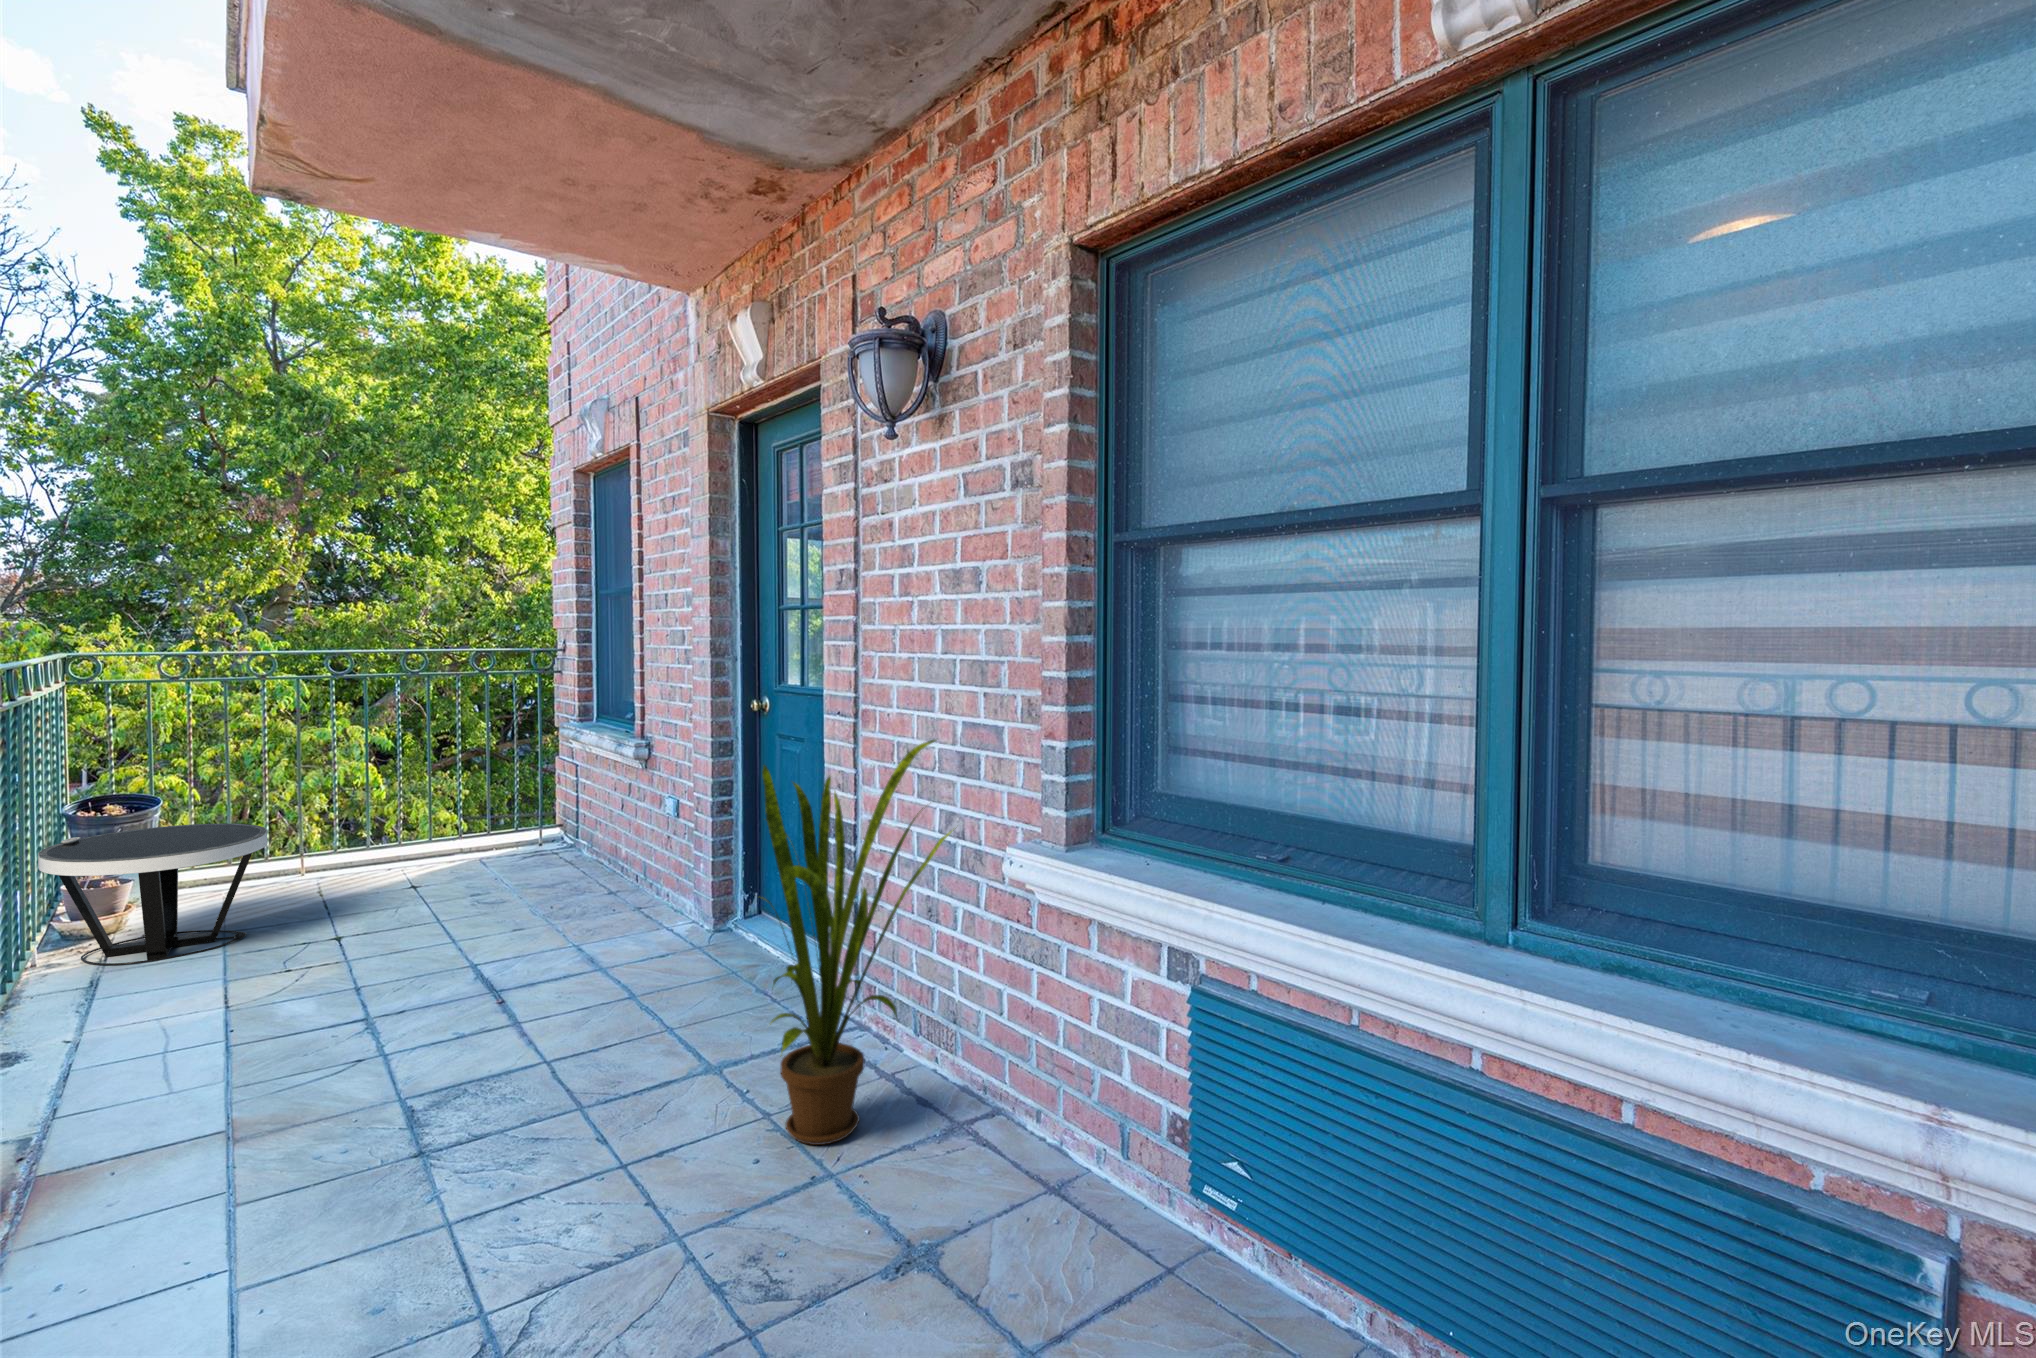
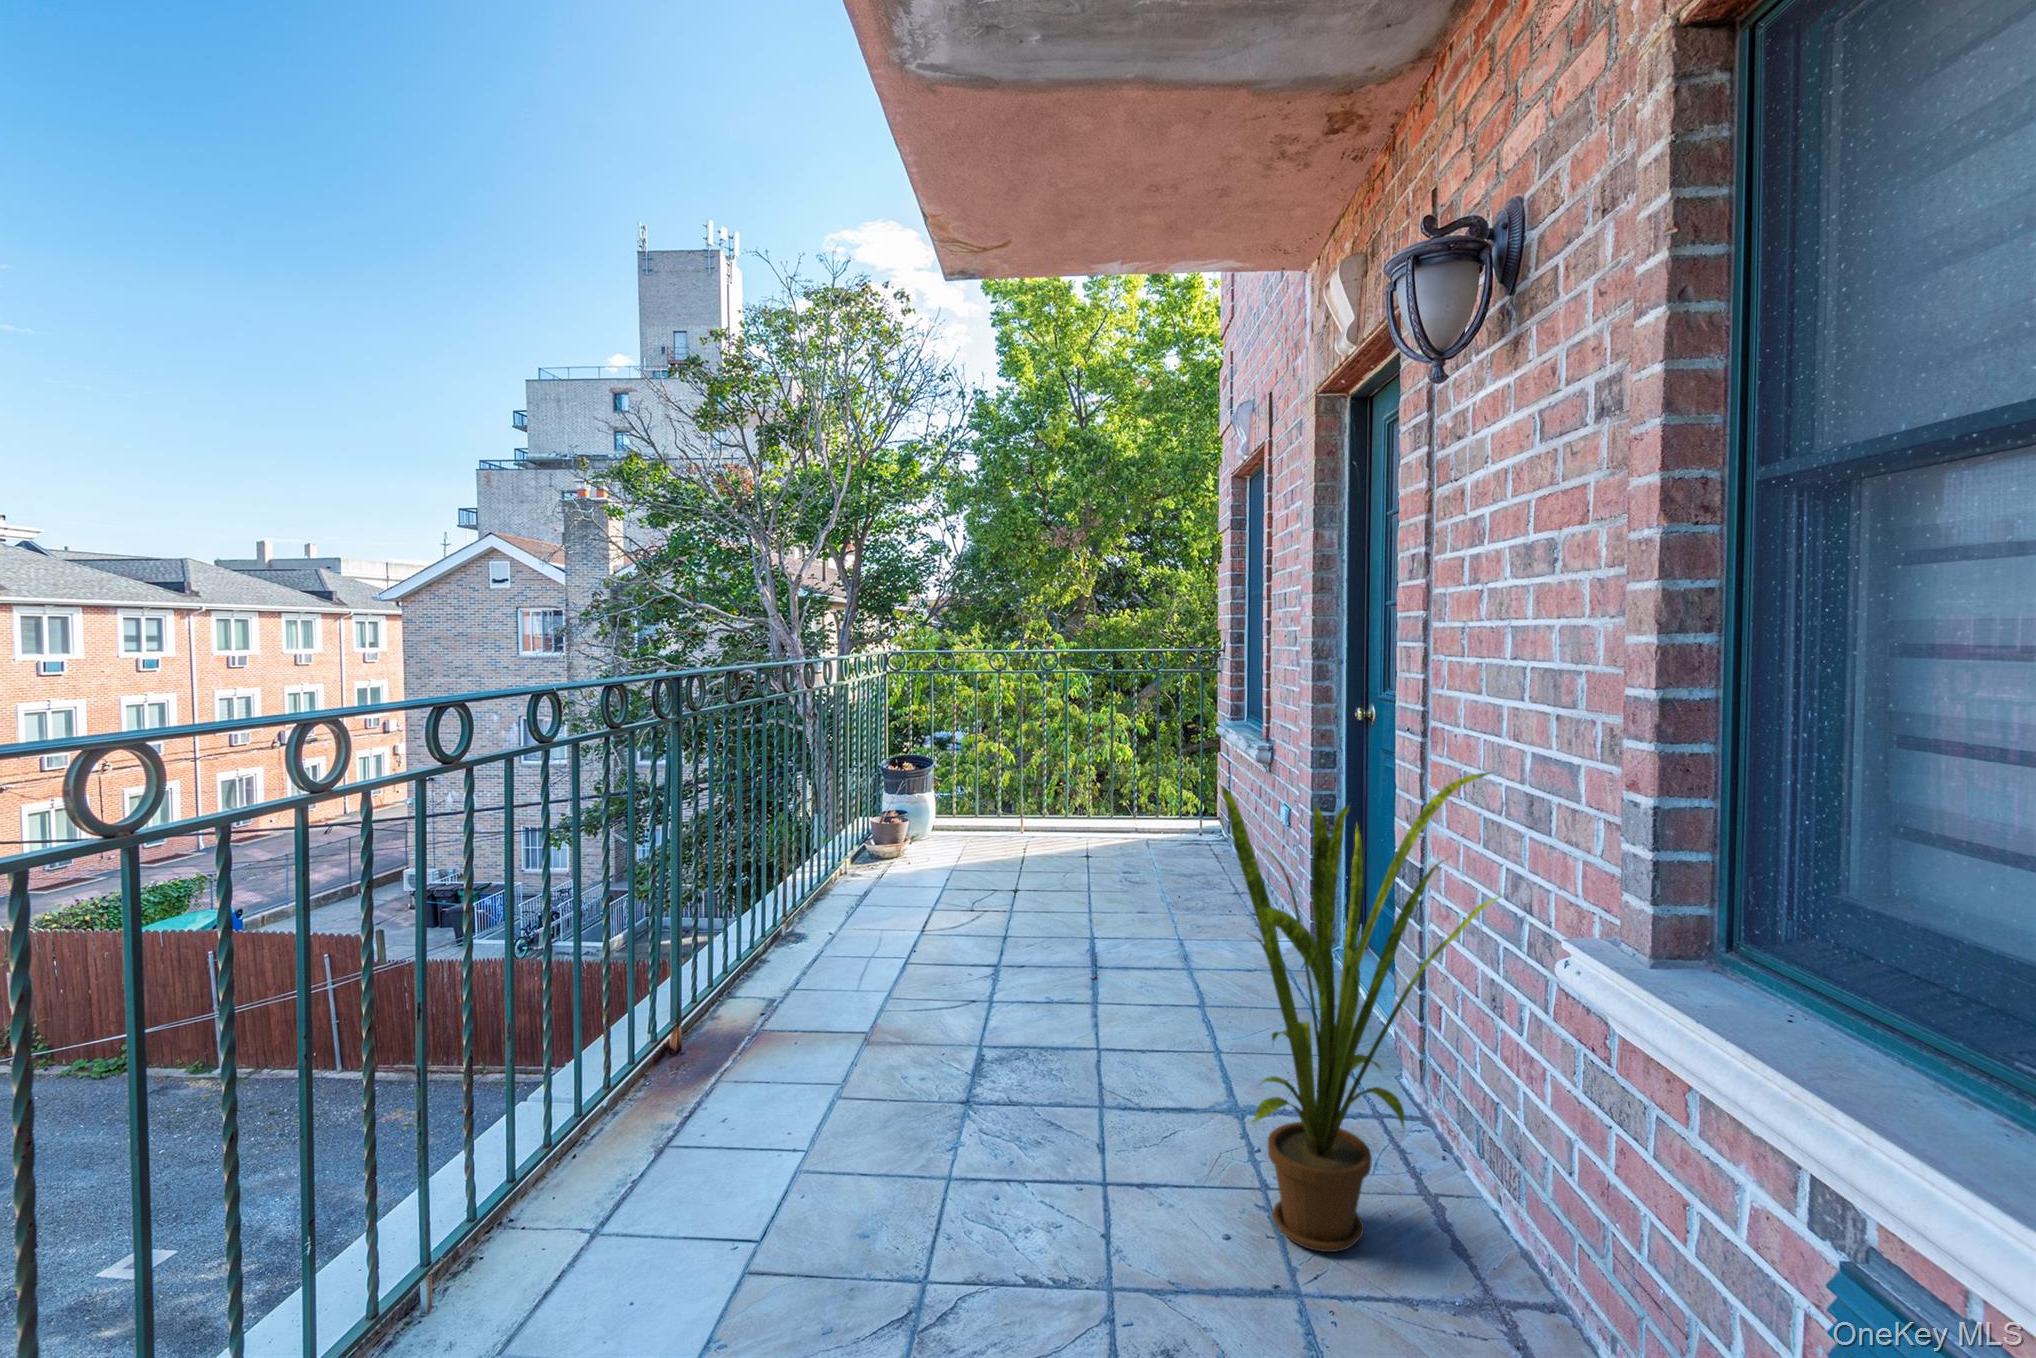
side table: present [38,823,267,965] -> none [837,784,970,887]

